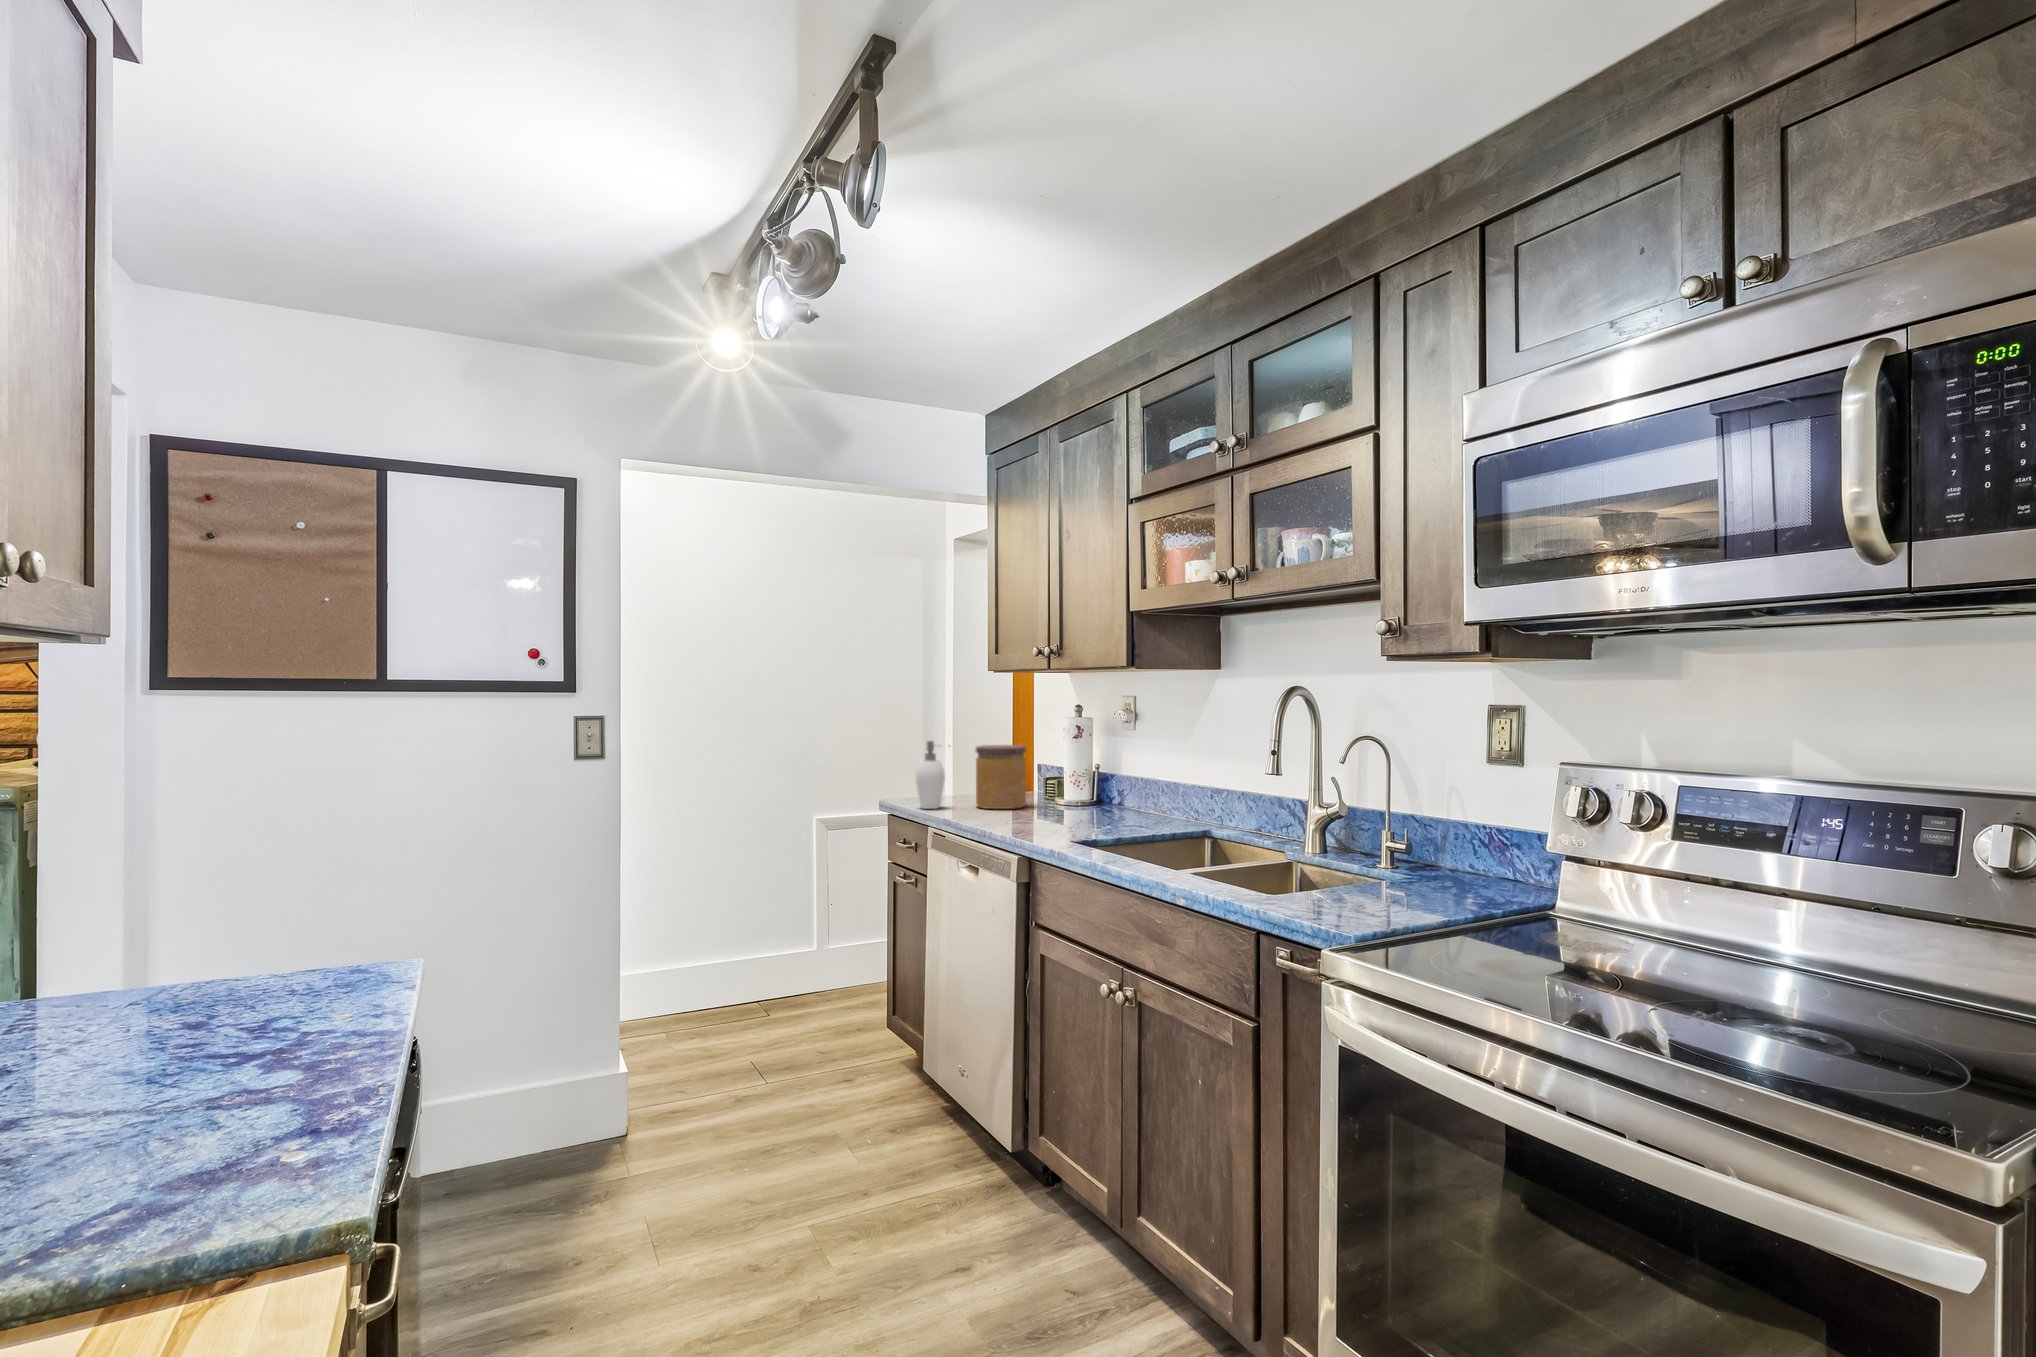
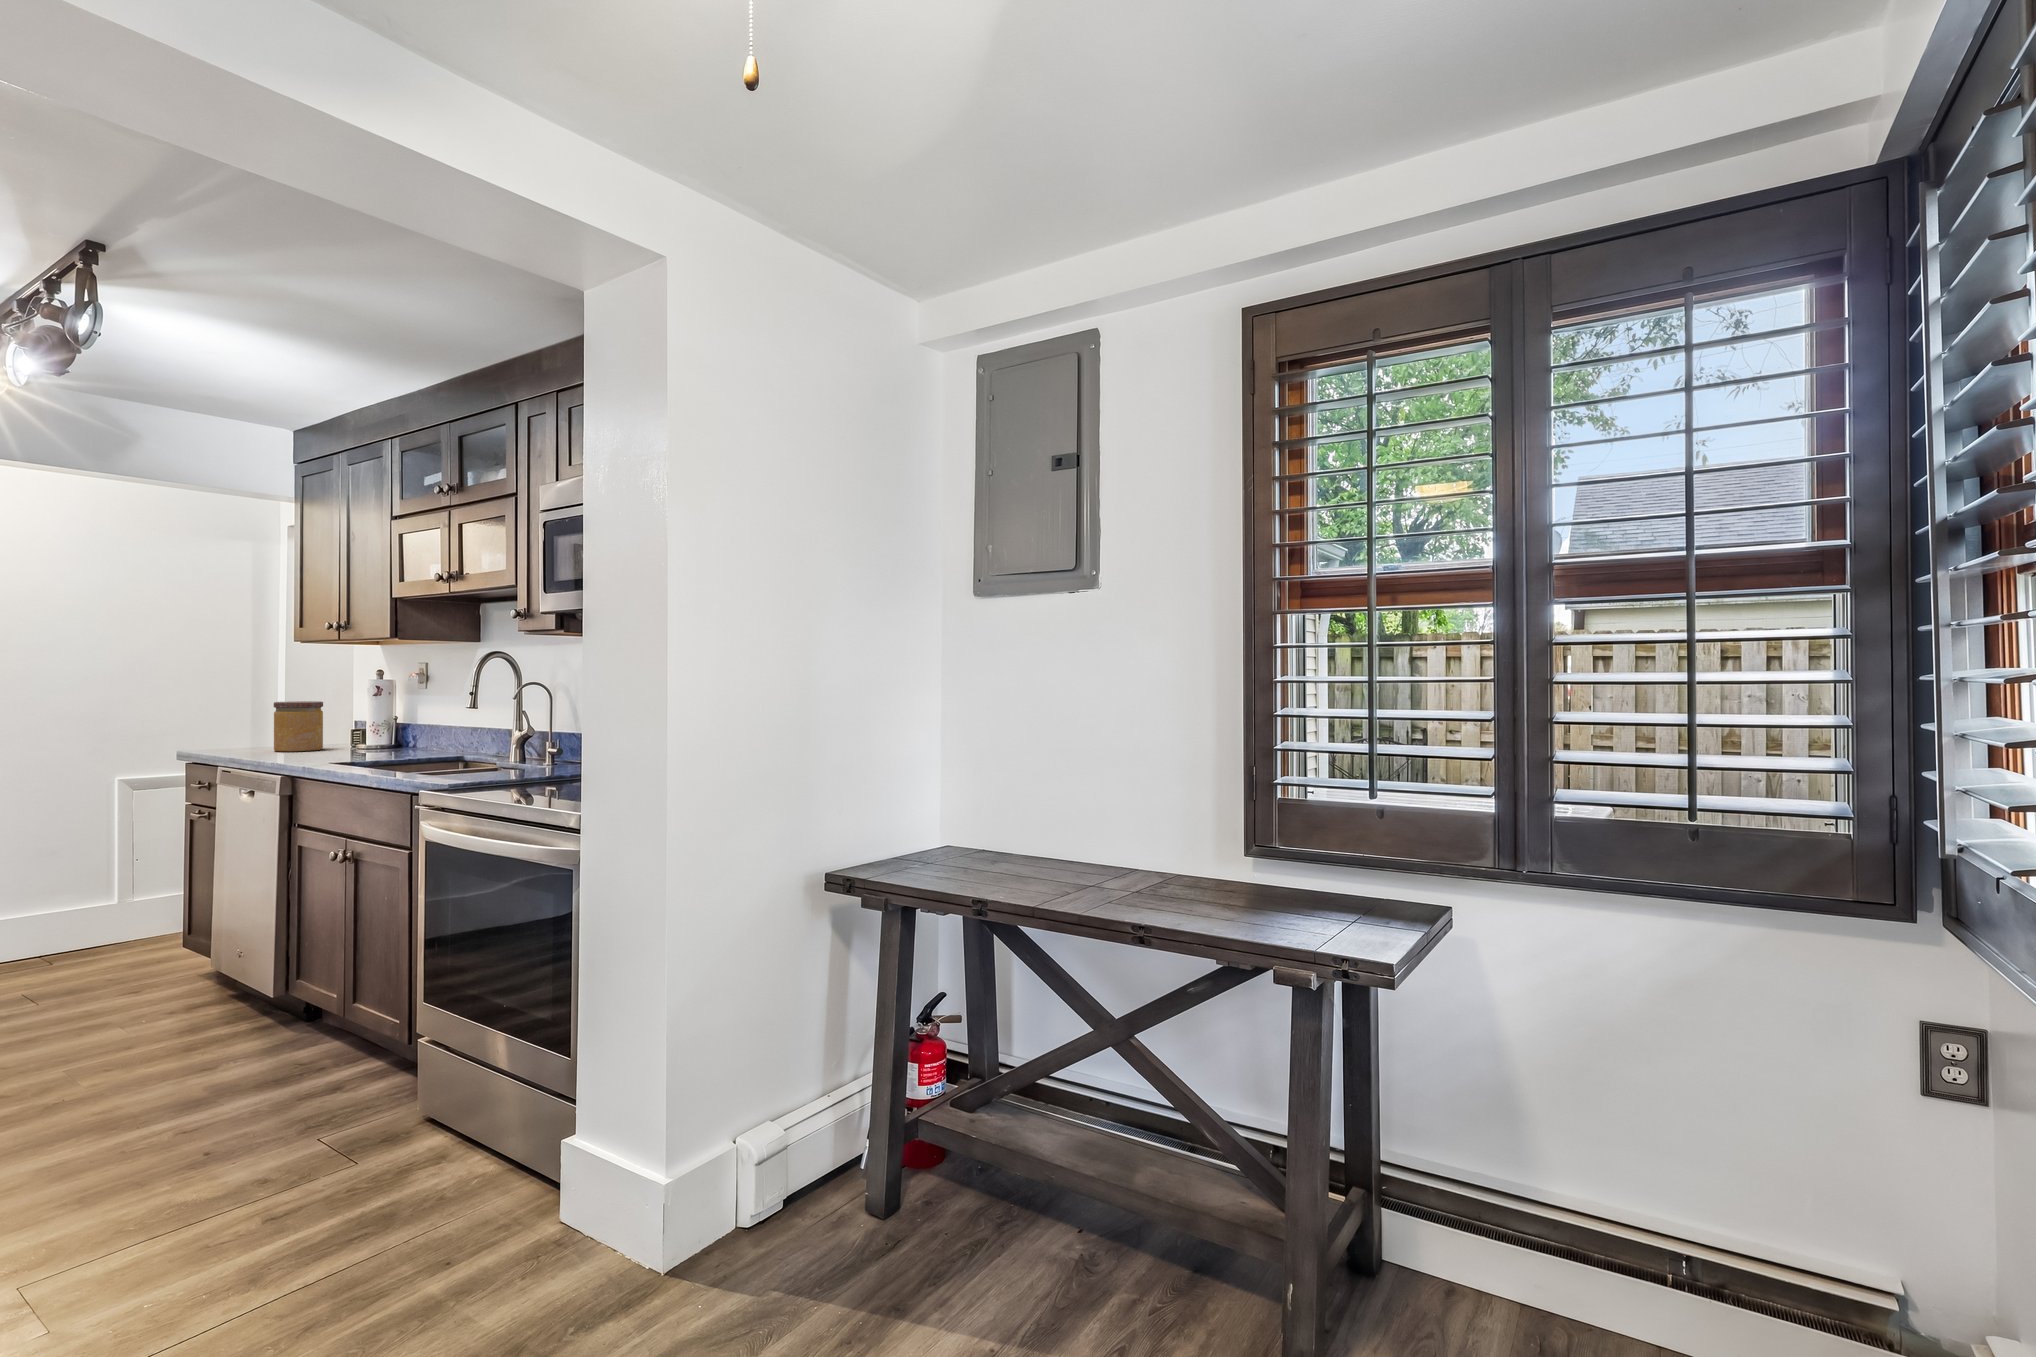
soap dispenser: present [916,741,945,809] -> none [211,698,247,753]

